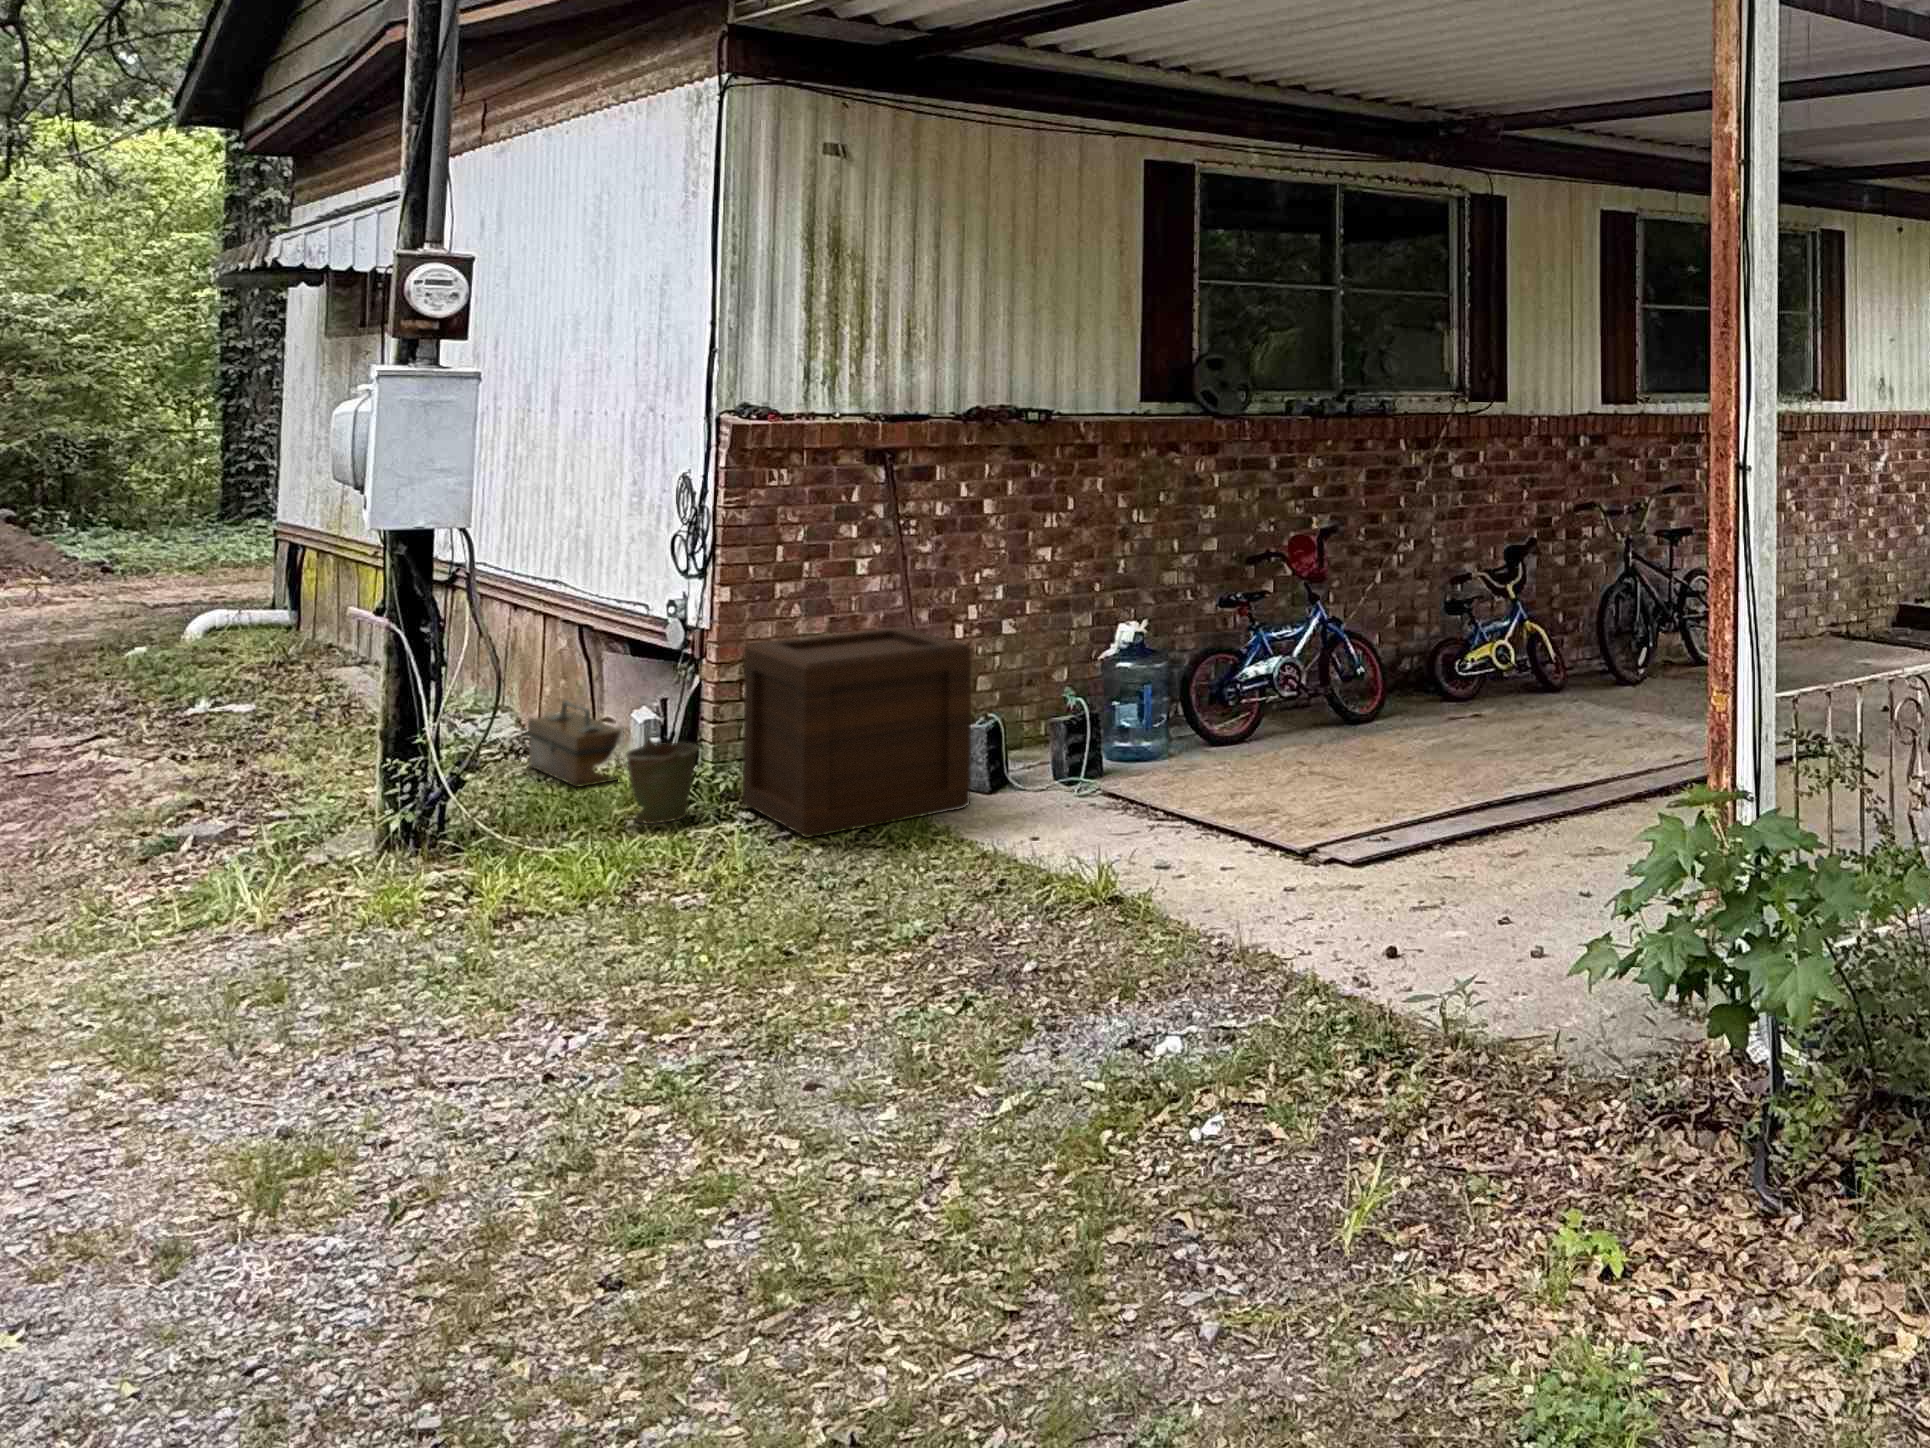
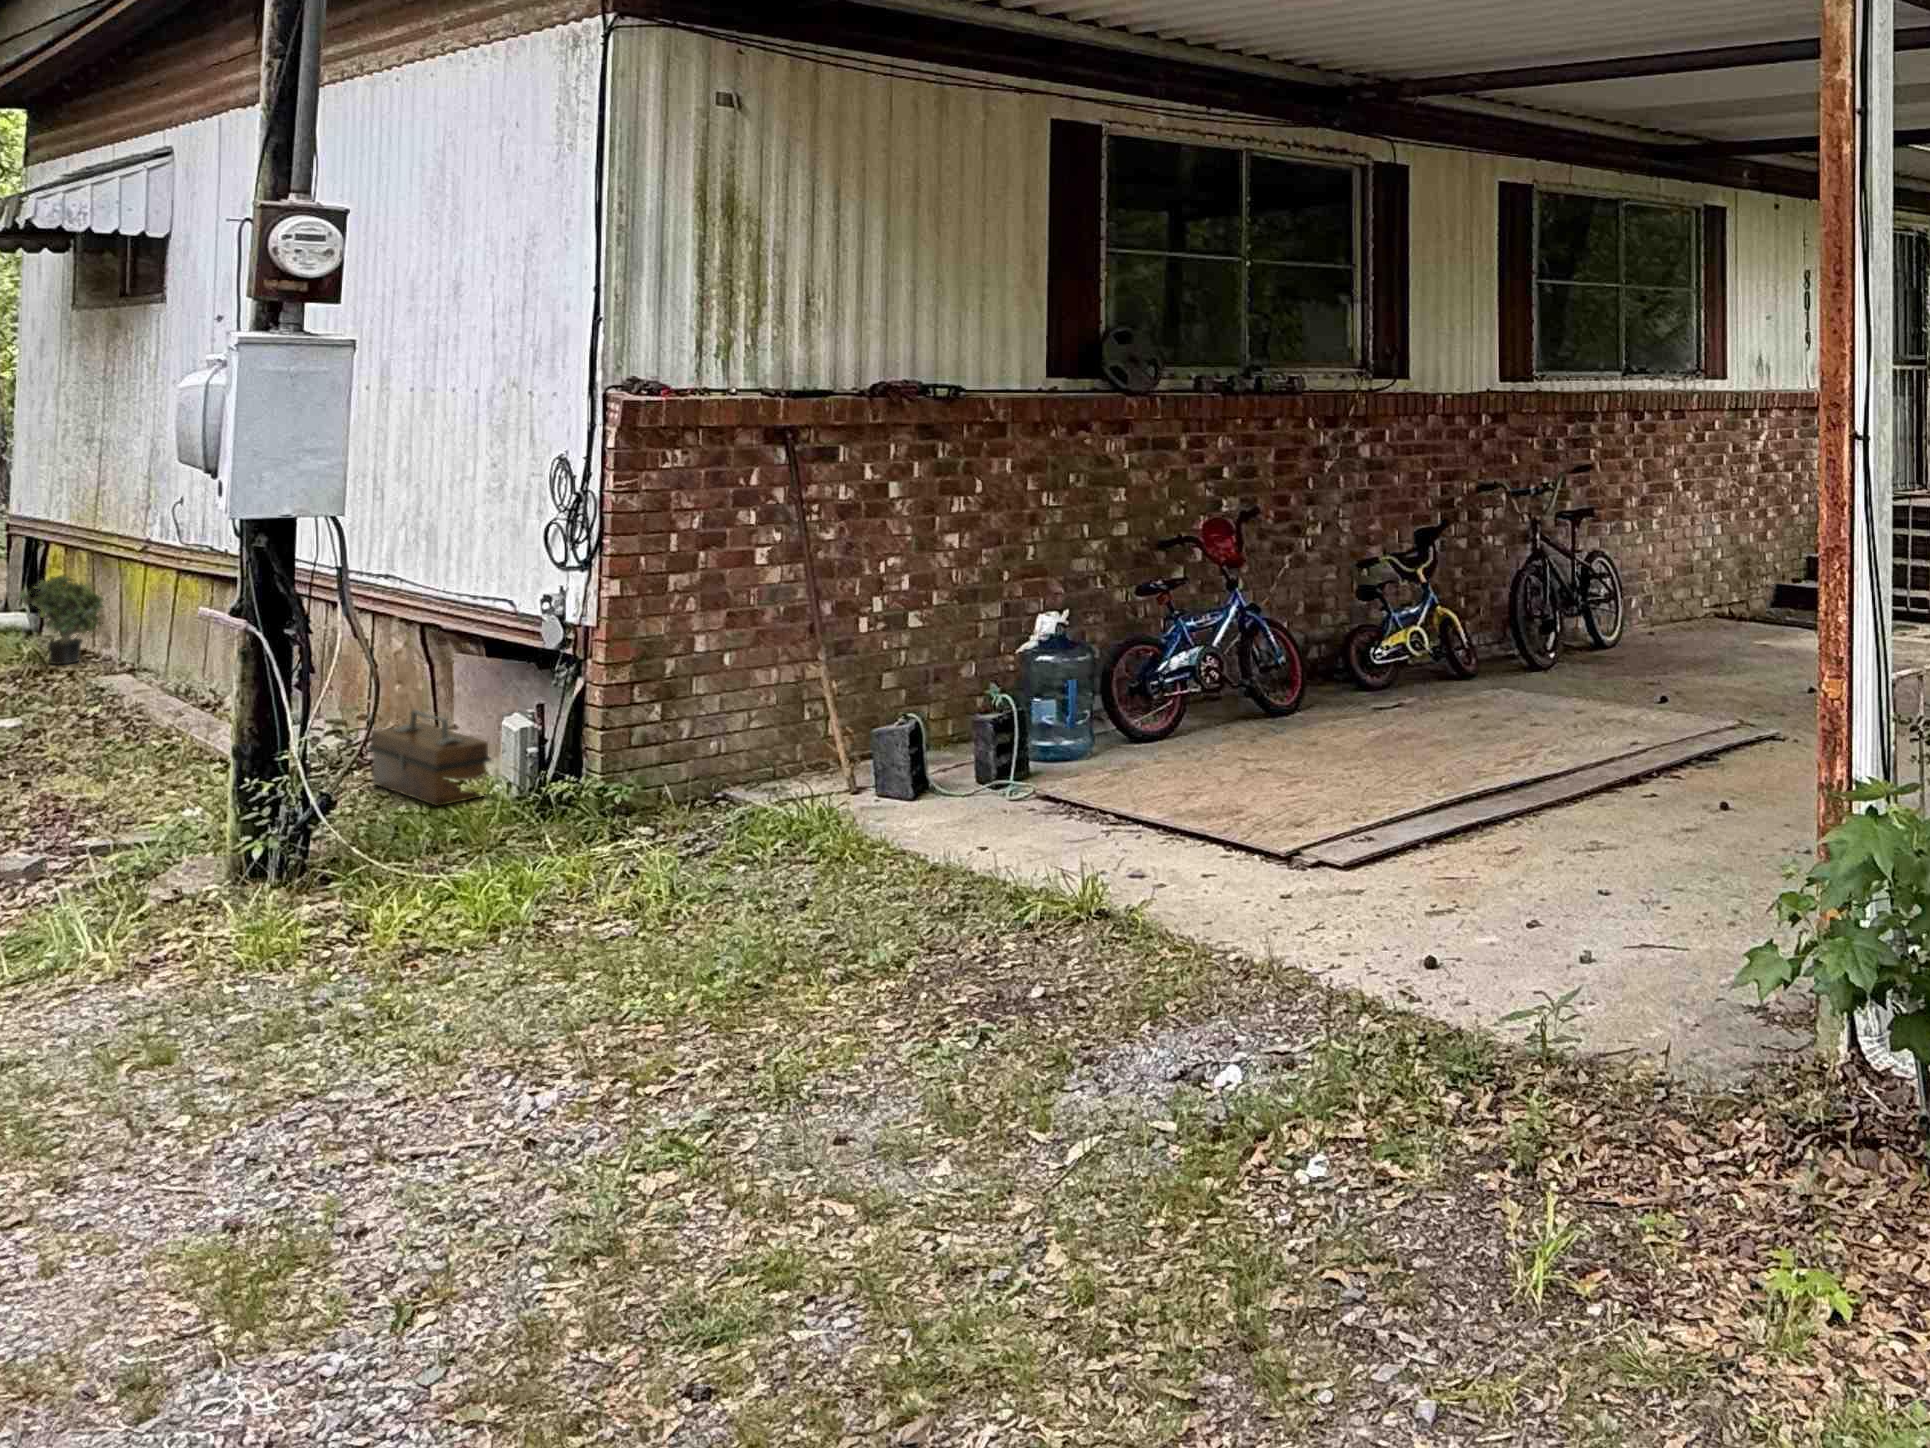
potted plant: none [269,576,346,656] -> present [19,576,104,665]
wooden crate: present [743,627,972,838] -> none [639,622,899,857]
bucket: present [621,741,699,824] -> none [502,753,591,845]

